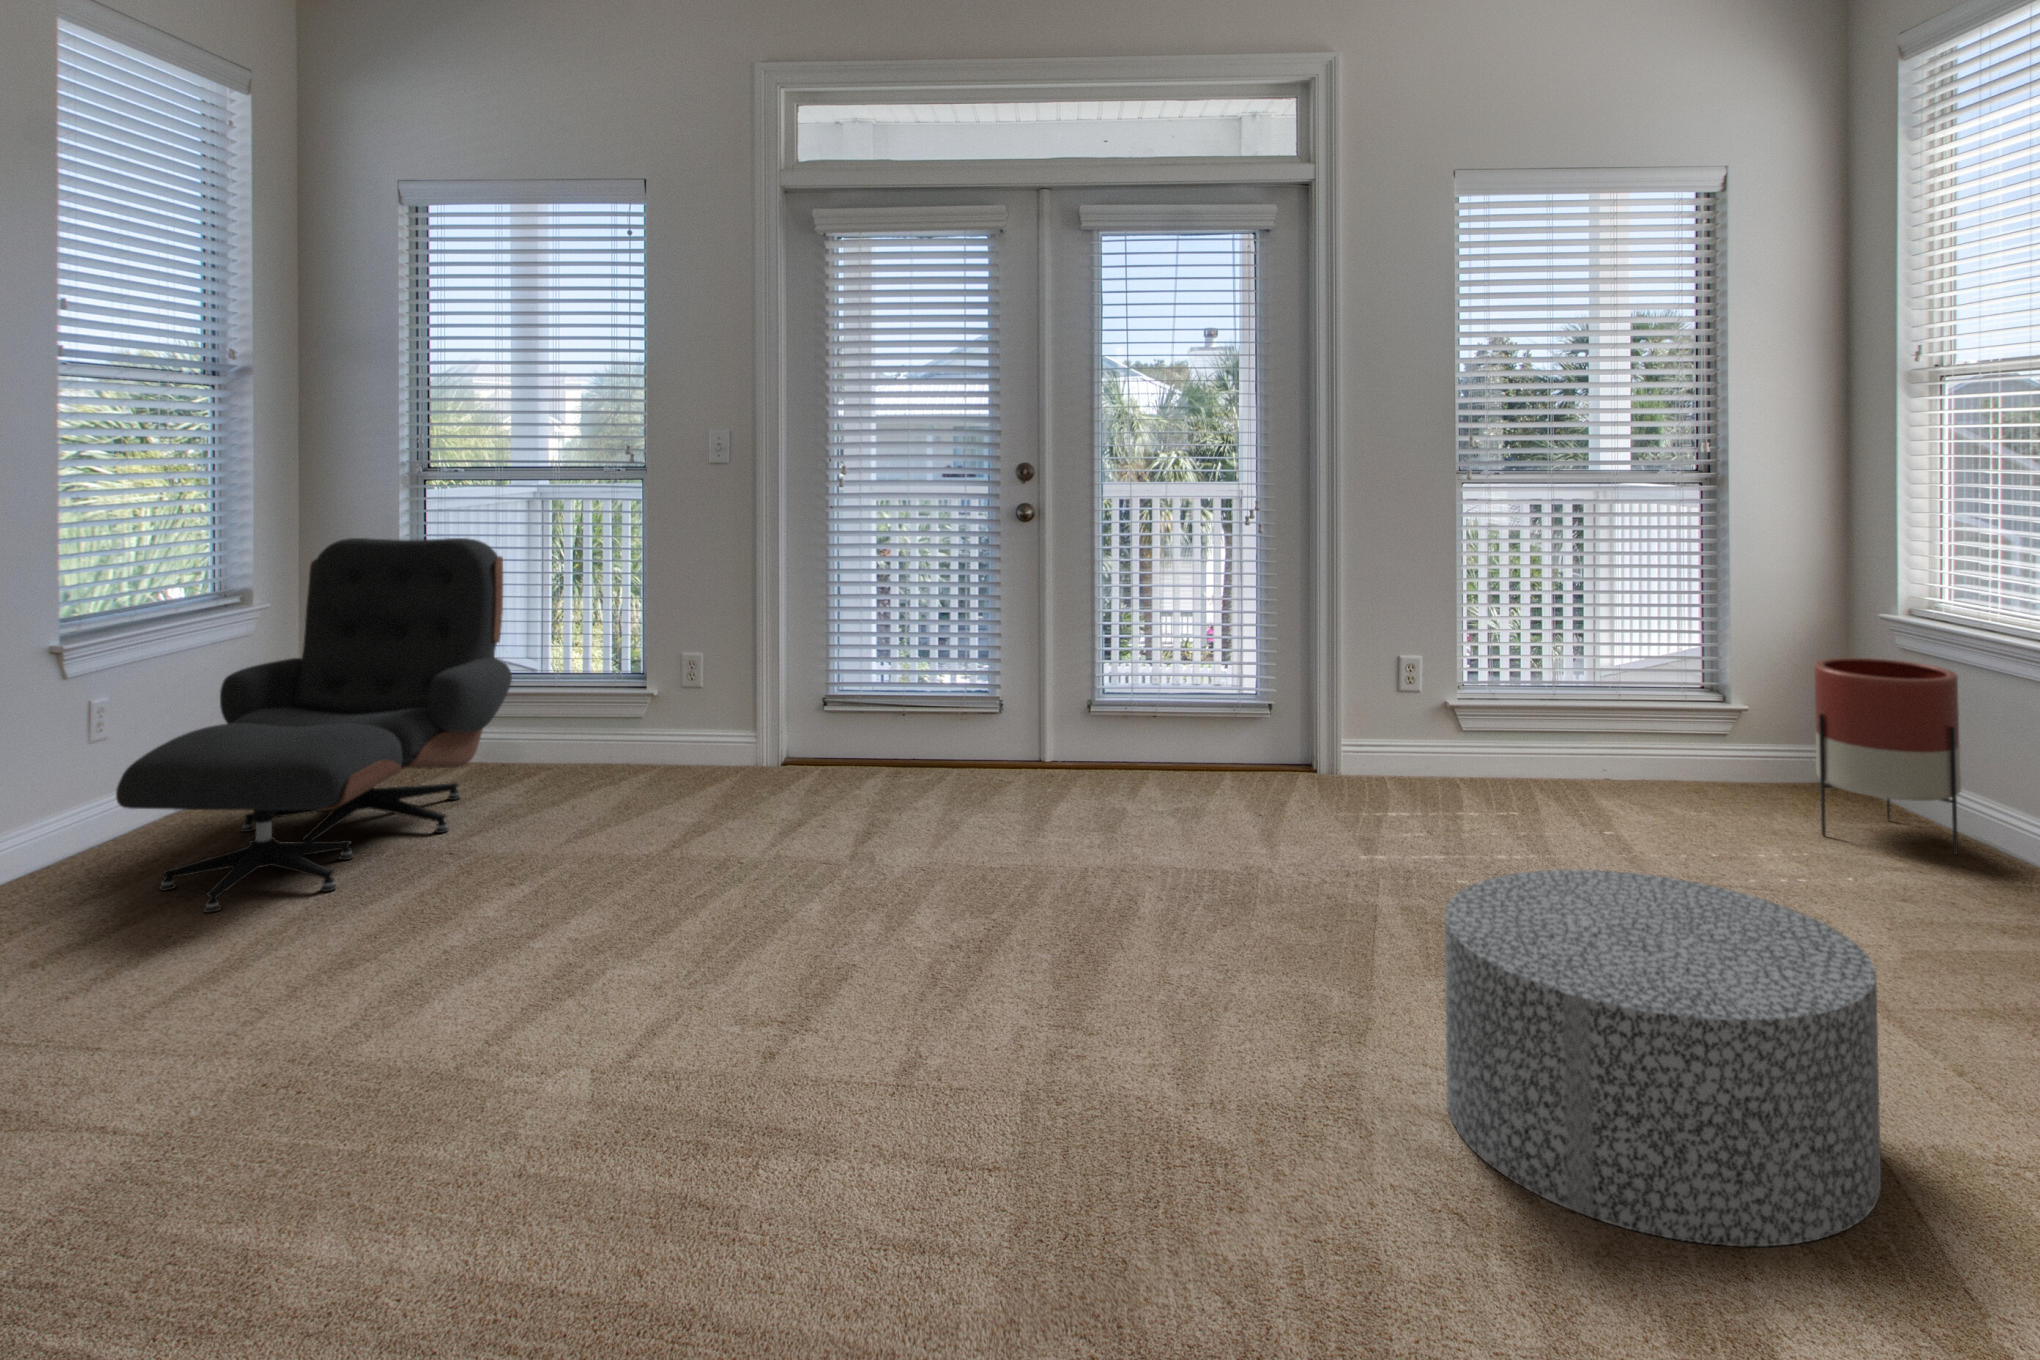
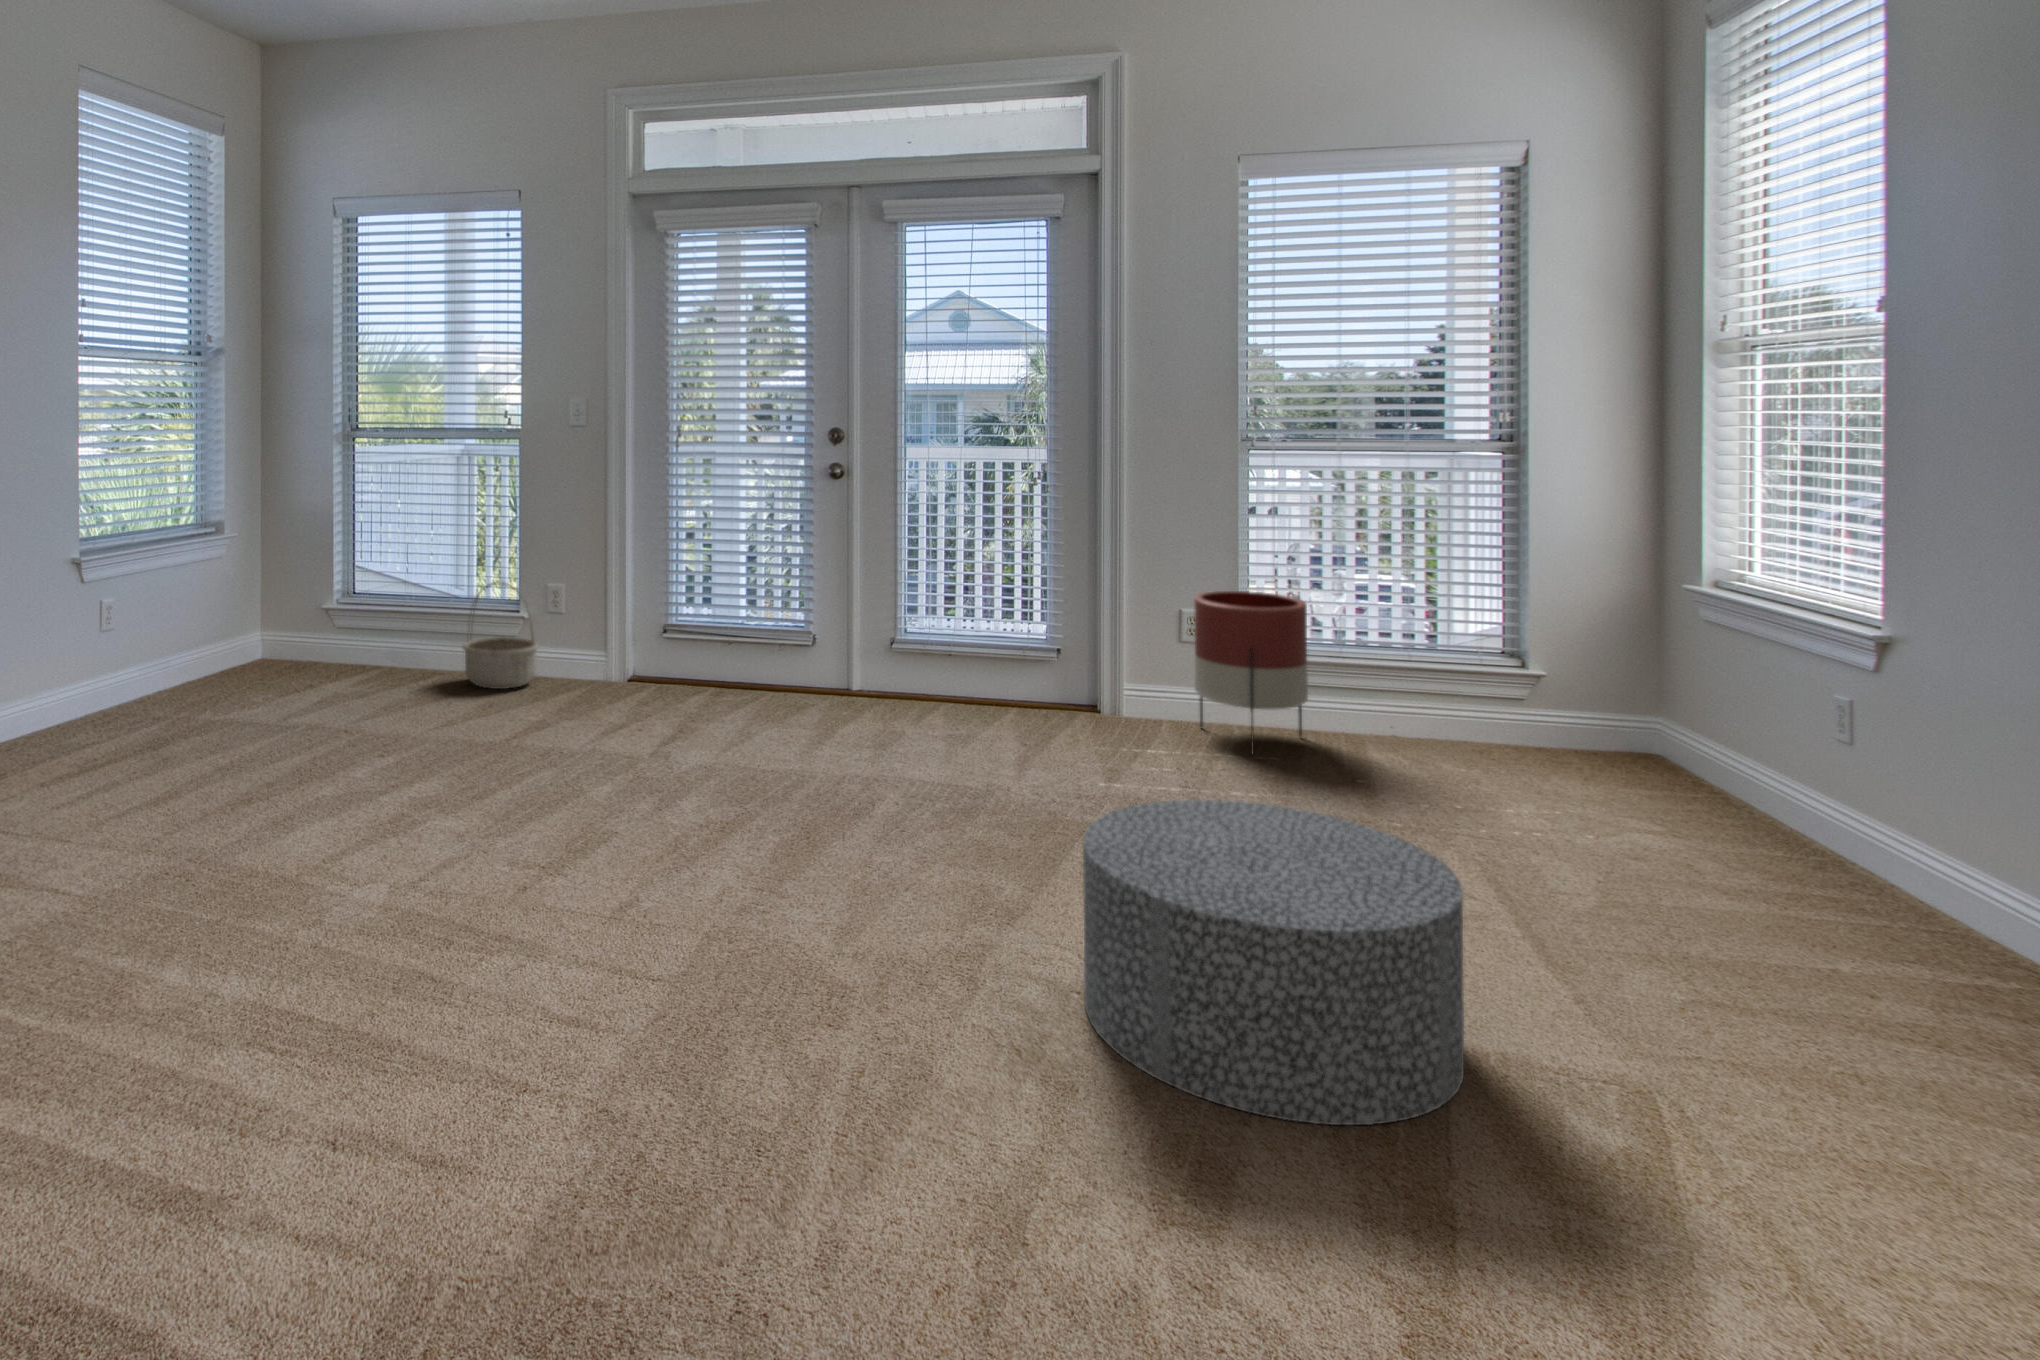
lounge chair: present [116,538,512,913] -> none [117,485,414,767]
basket: none [568,652,665,783] -> present [463,581,538,689]
planter: present [1814,658,1961,854] -> present [1194,591,1308,754]

